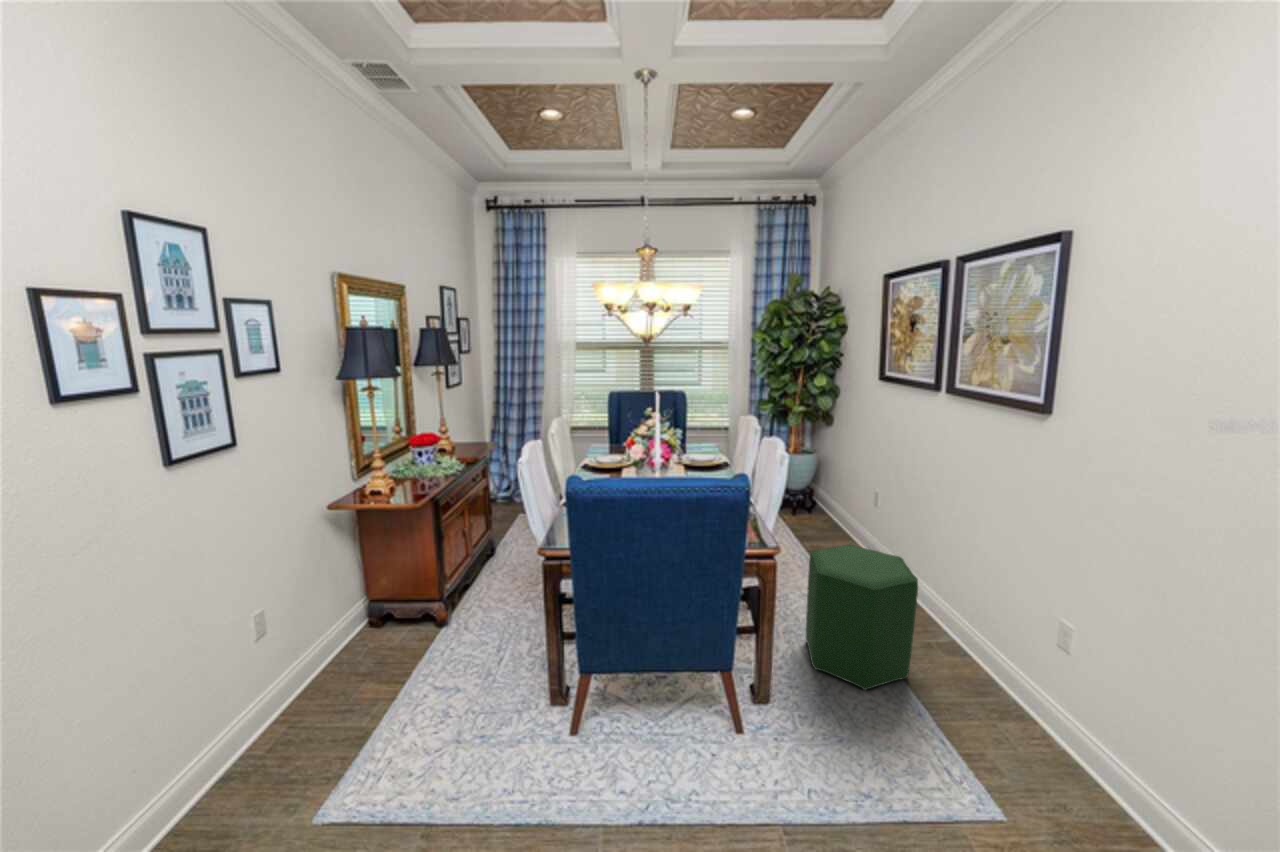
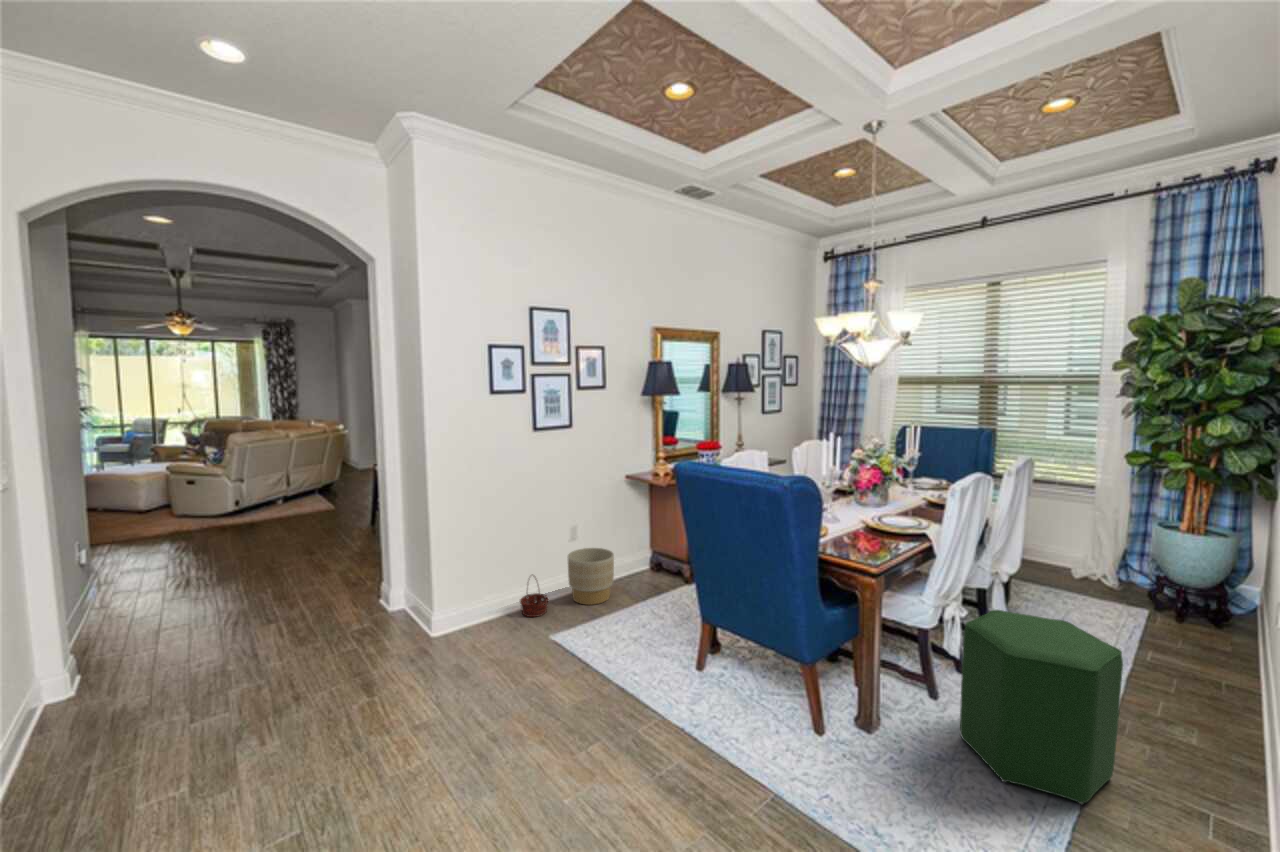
planter: none [266,622,357,725] -> present [568,548,614,605]
basket: none [194,725,261,804] -> present [520,579,549,617]

